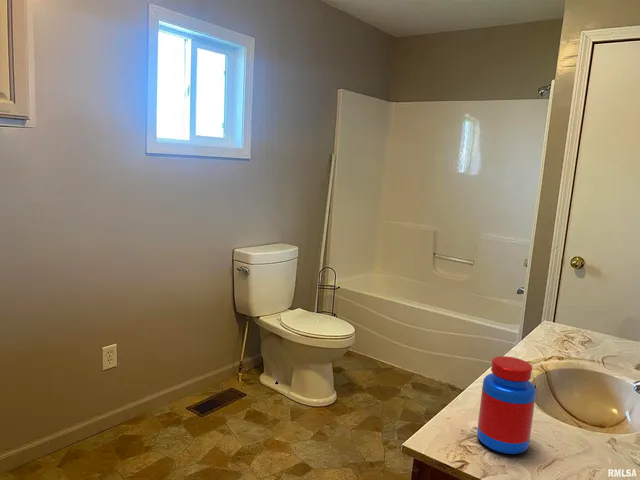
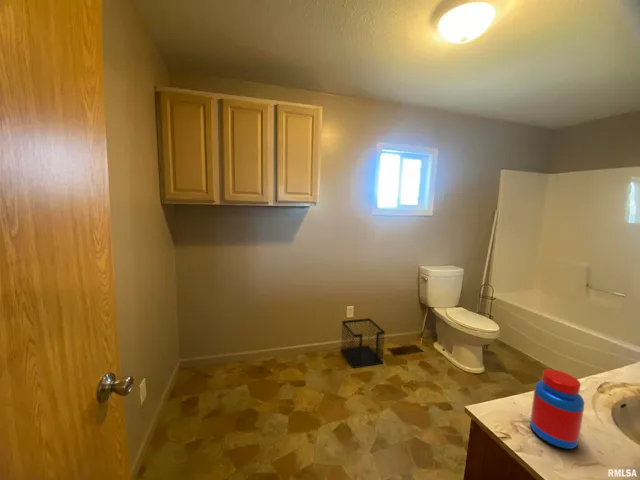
wastebasket: none [94,358,187,461] -> present [341,318,385,368]

